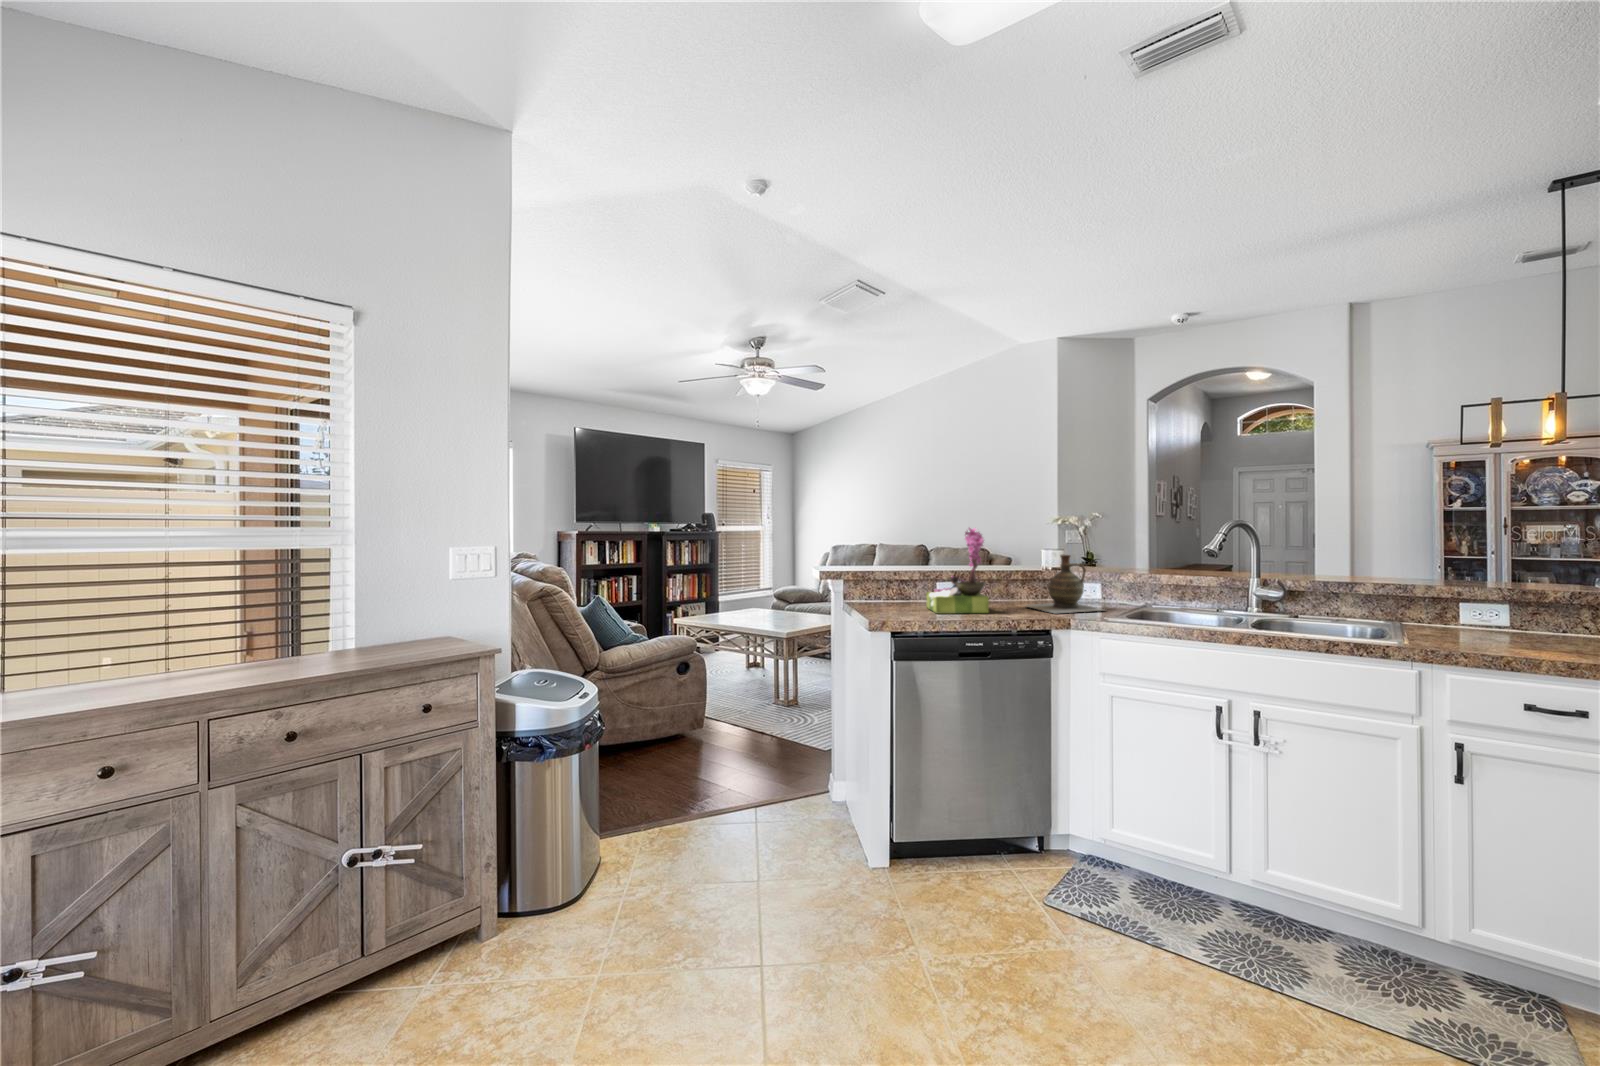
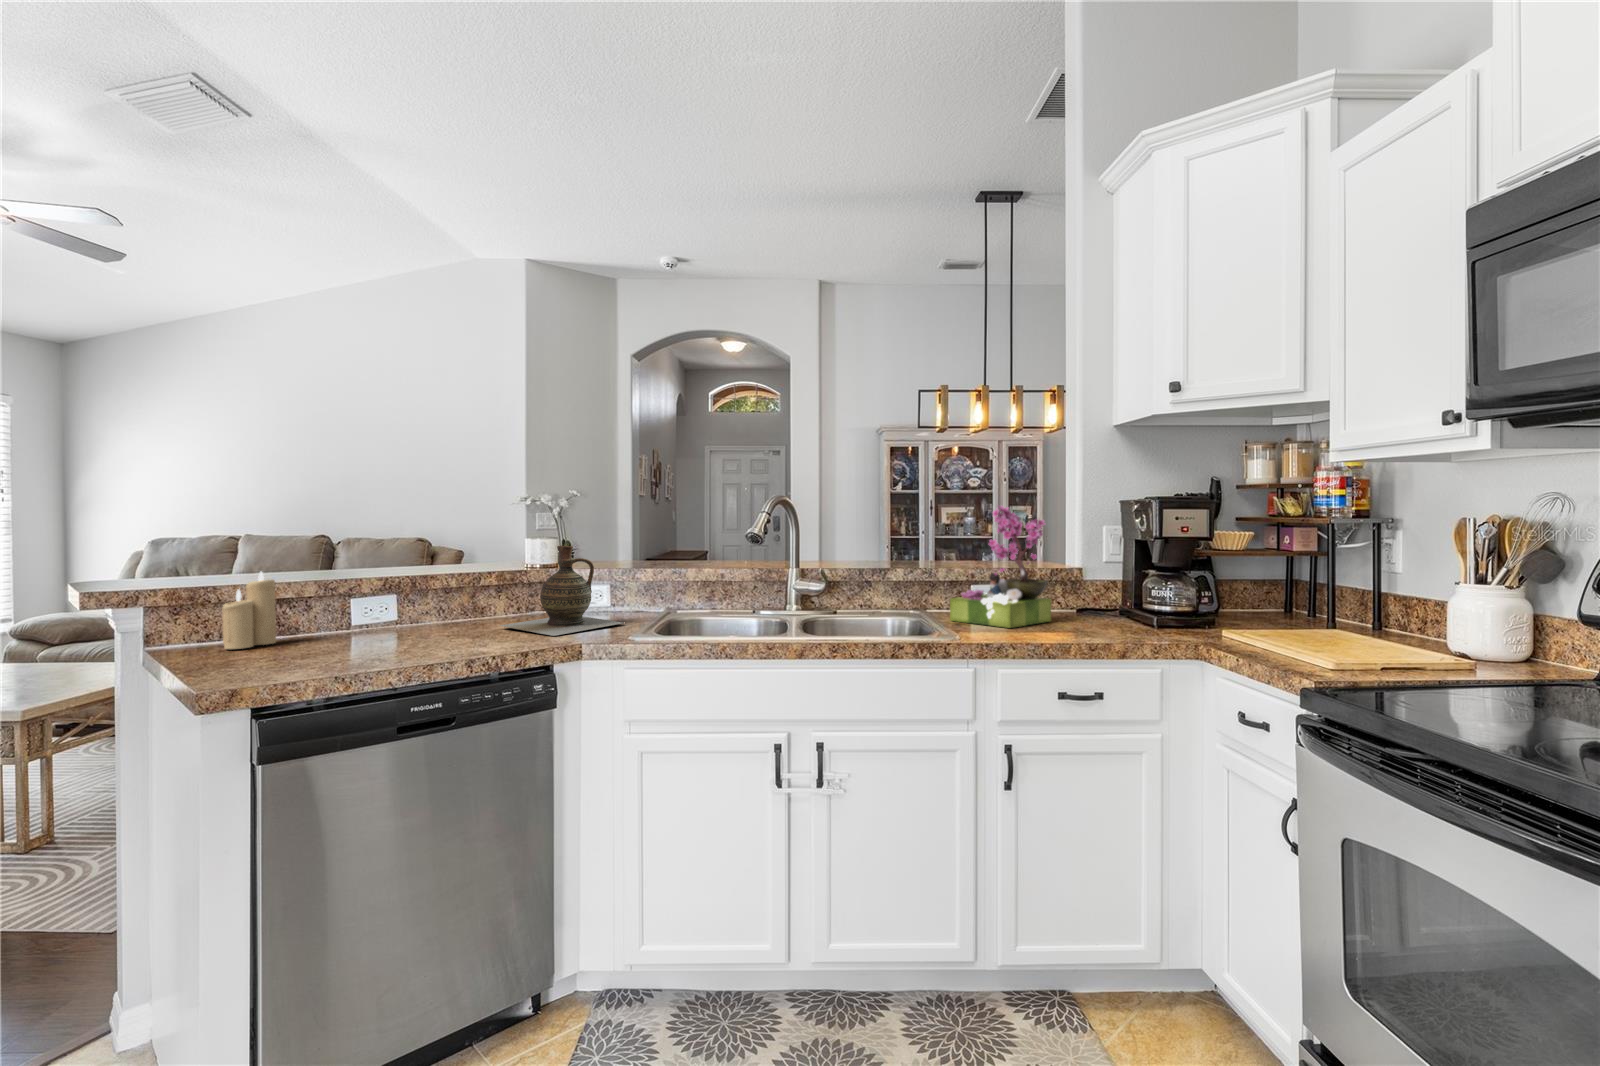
flower arrangement: present [926,528,989,614] -> present [950,506,1051,628]
candle: none [876,565,900,606] -> present [222,572,276,649]

